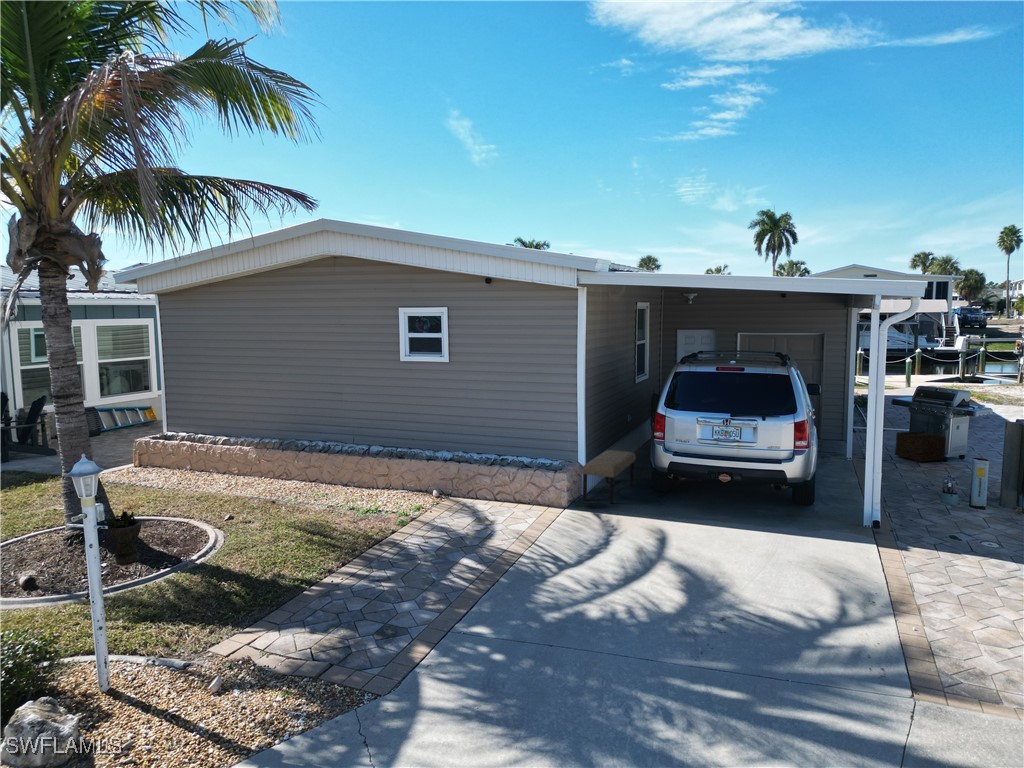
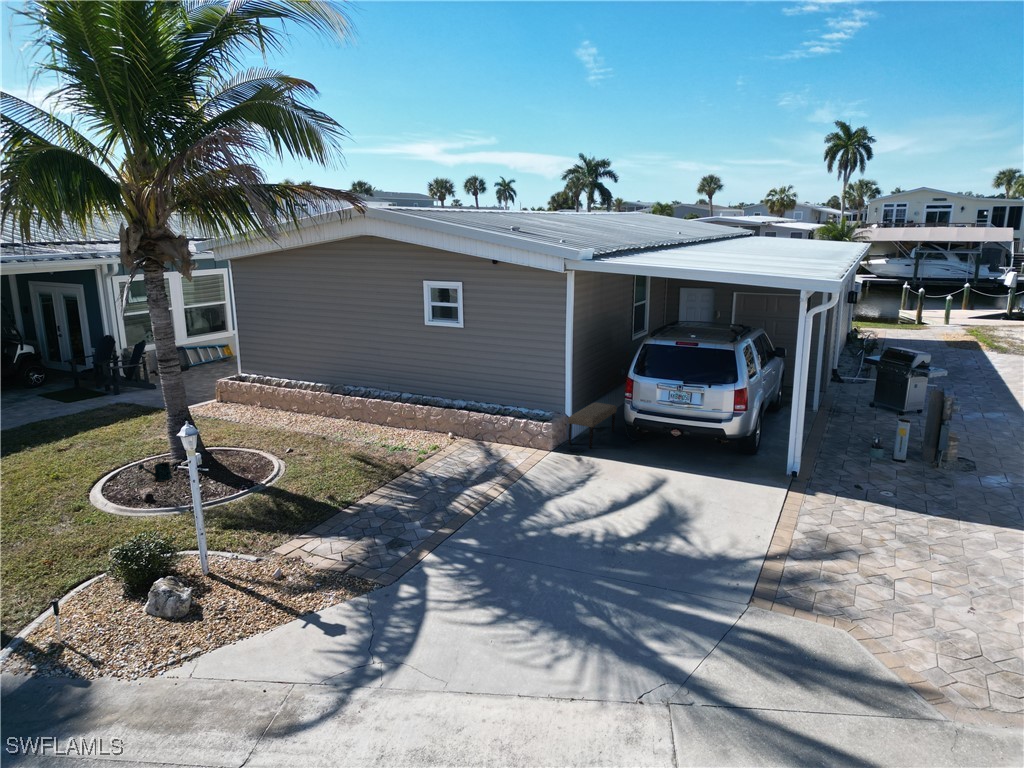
wooden crate: present [895,431,946,462] -> none [853,389,897,417]
planter: present [108,511,142,565] -> none [201,446,225,485]
watering can: none [17,529,70,562] -> present [139,461,175,482]

